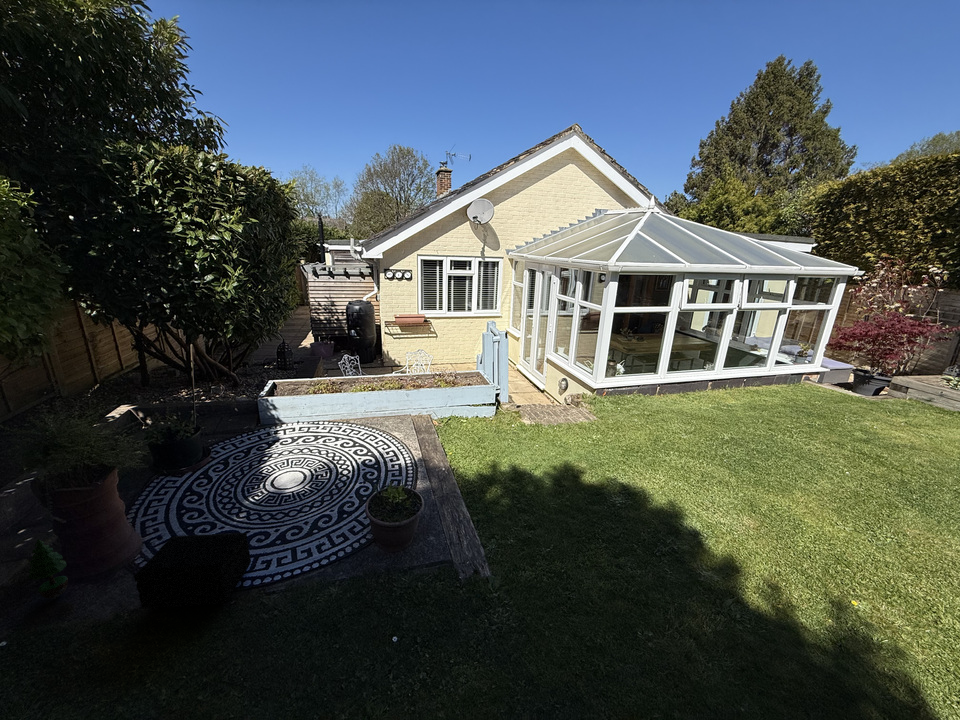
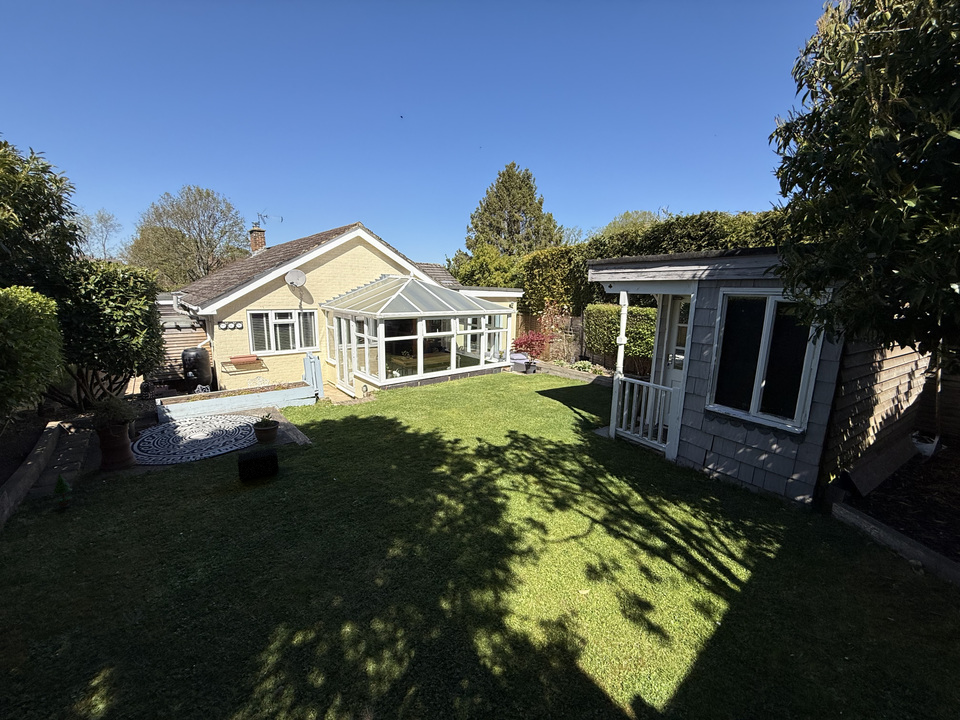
footstool: present [134,533,251,610] -> present [238,448,279,481]

